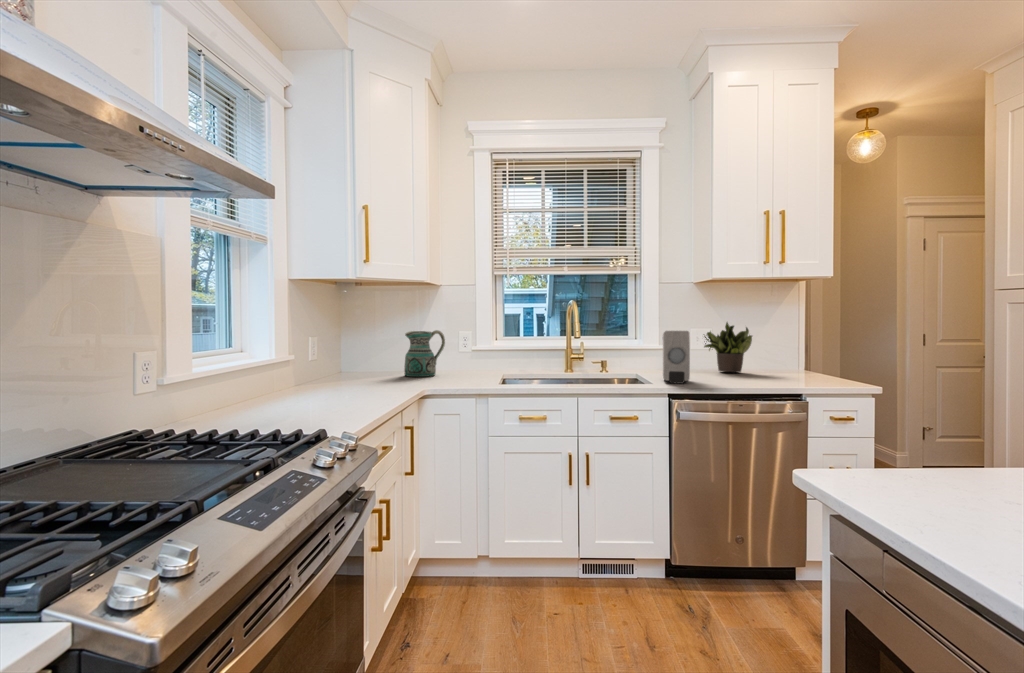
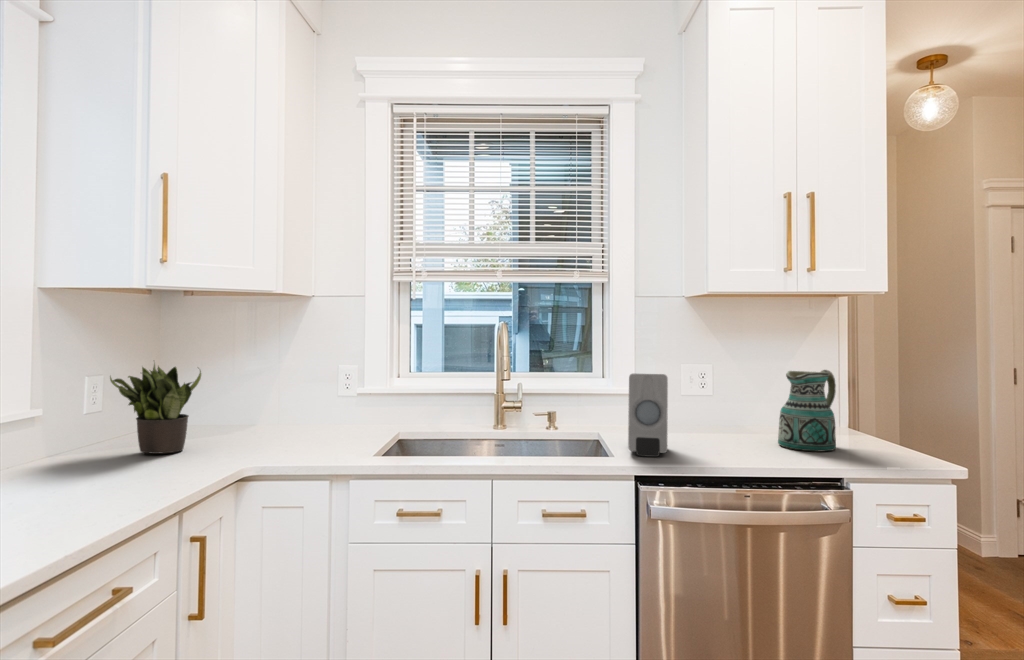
potted plant: present [704,323,752,372] -> present [110,364,201,454]
ceramic pitcher: present [404,330,445,377] -> present [778,370,836,451]

